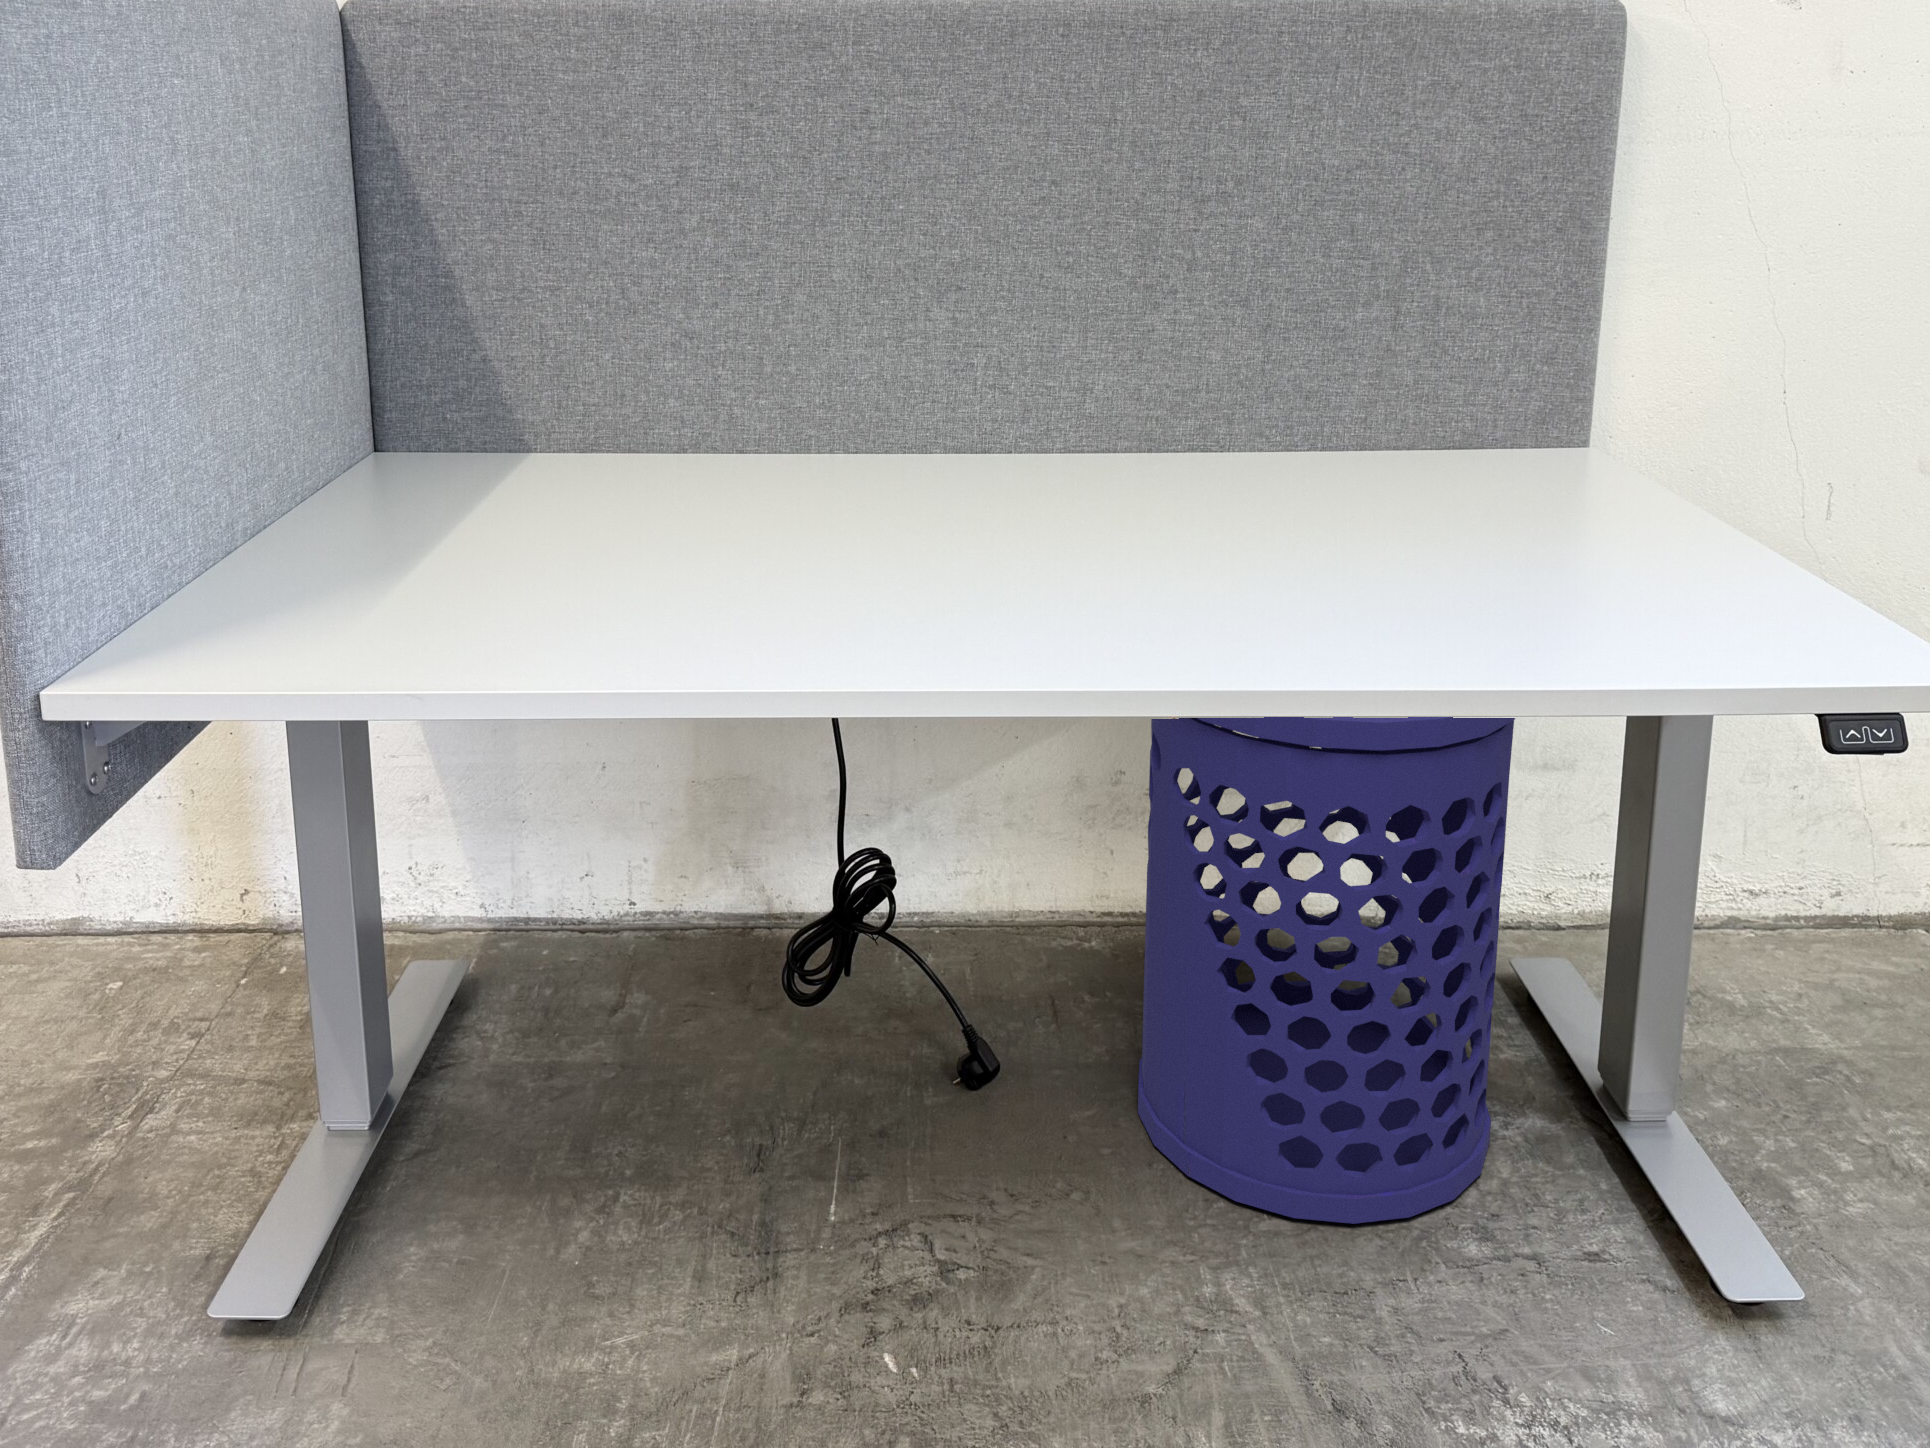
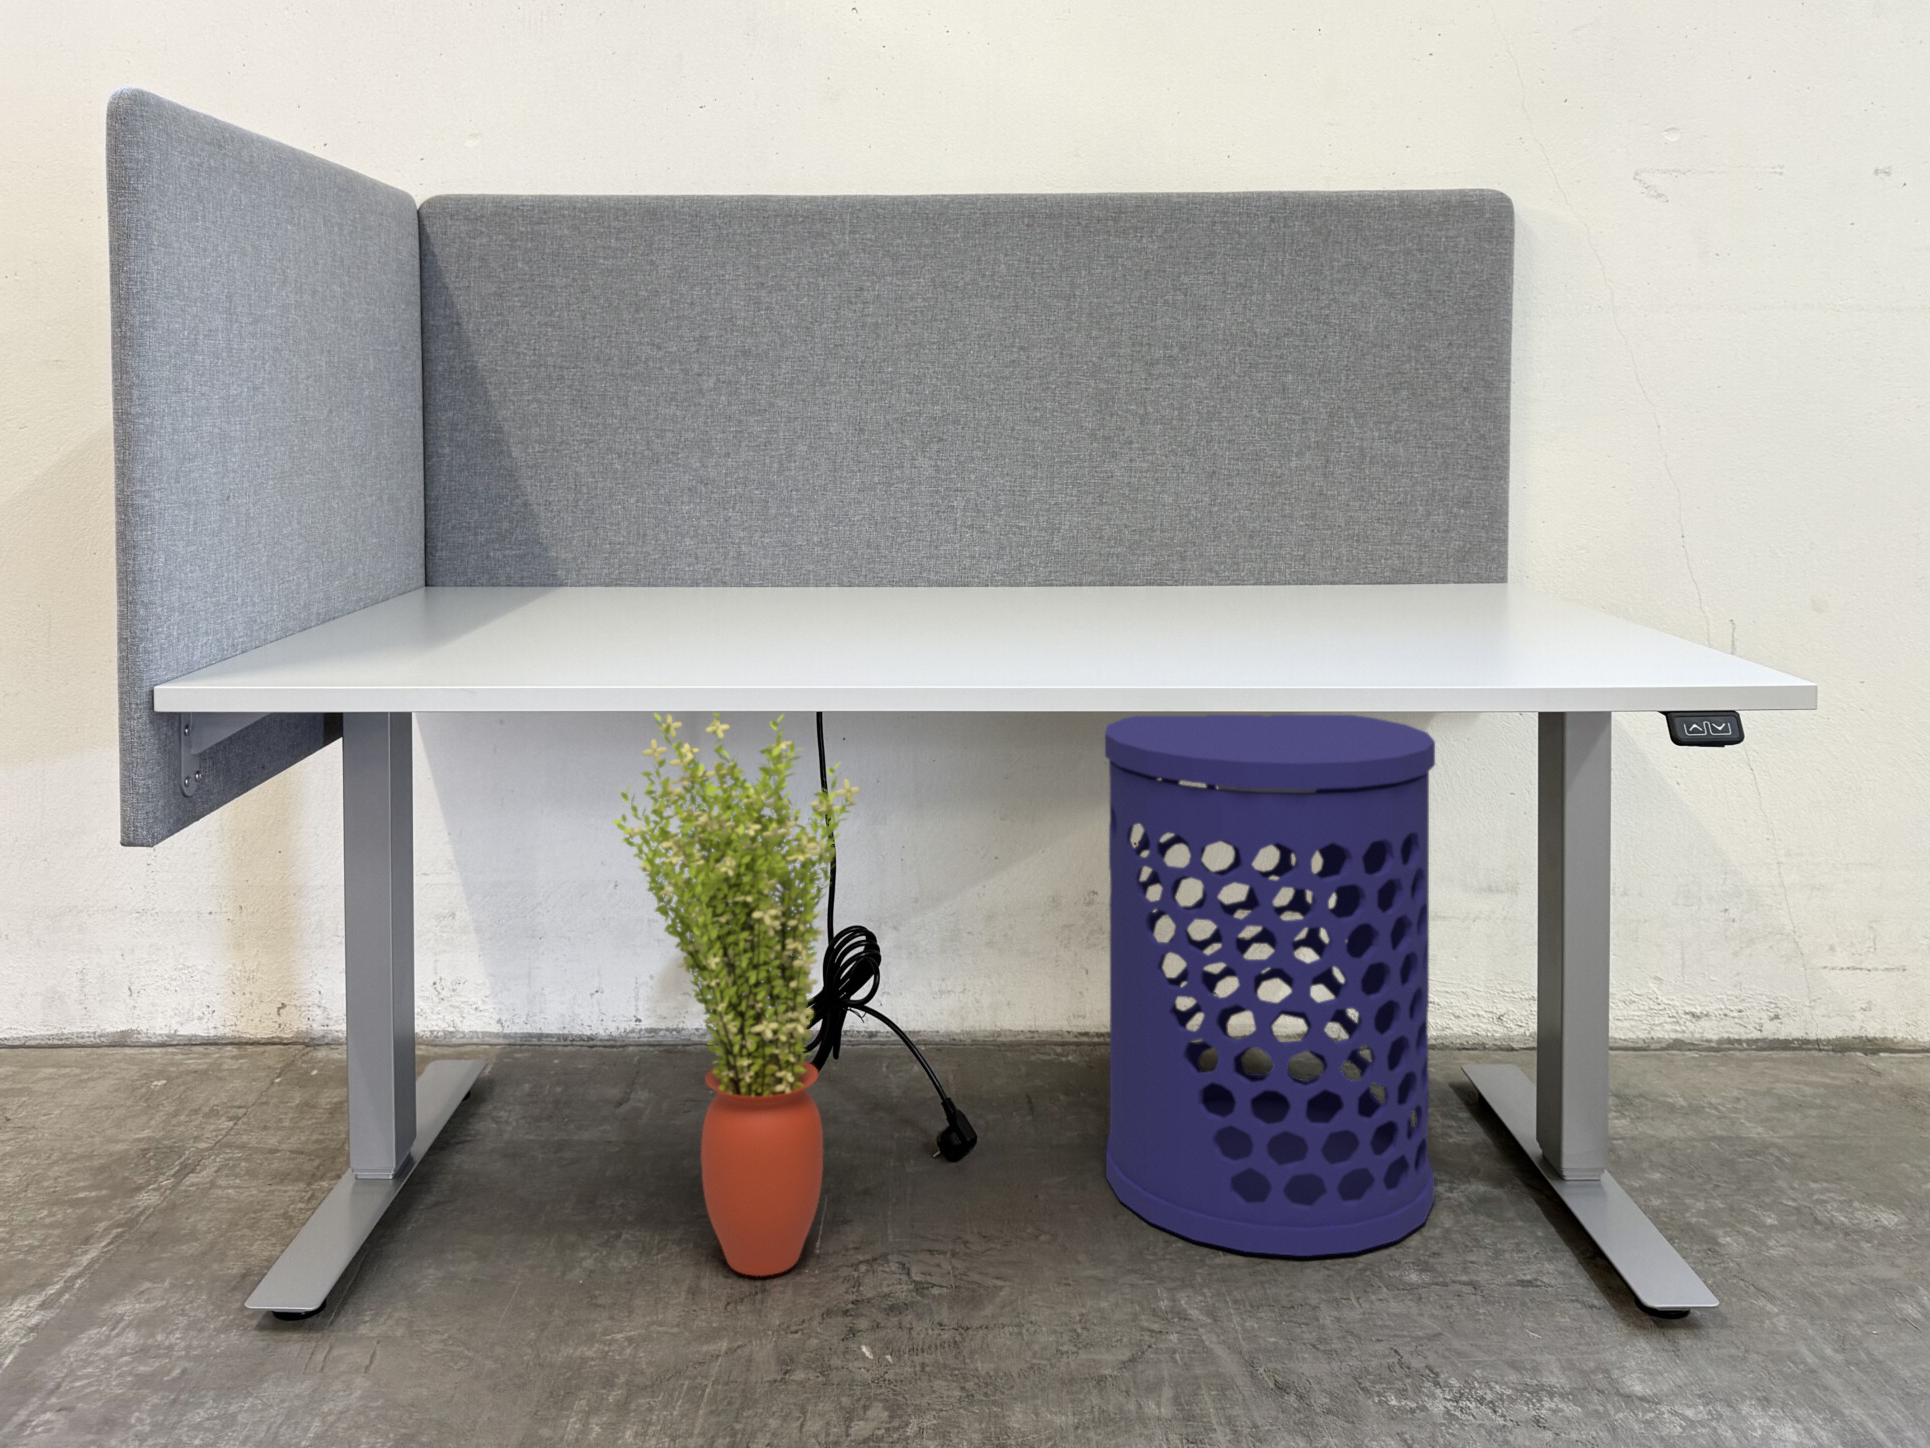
potted plant: none [591,658,879,1256] -> present [612,712,859,1276]

